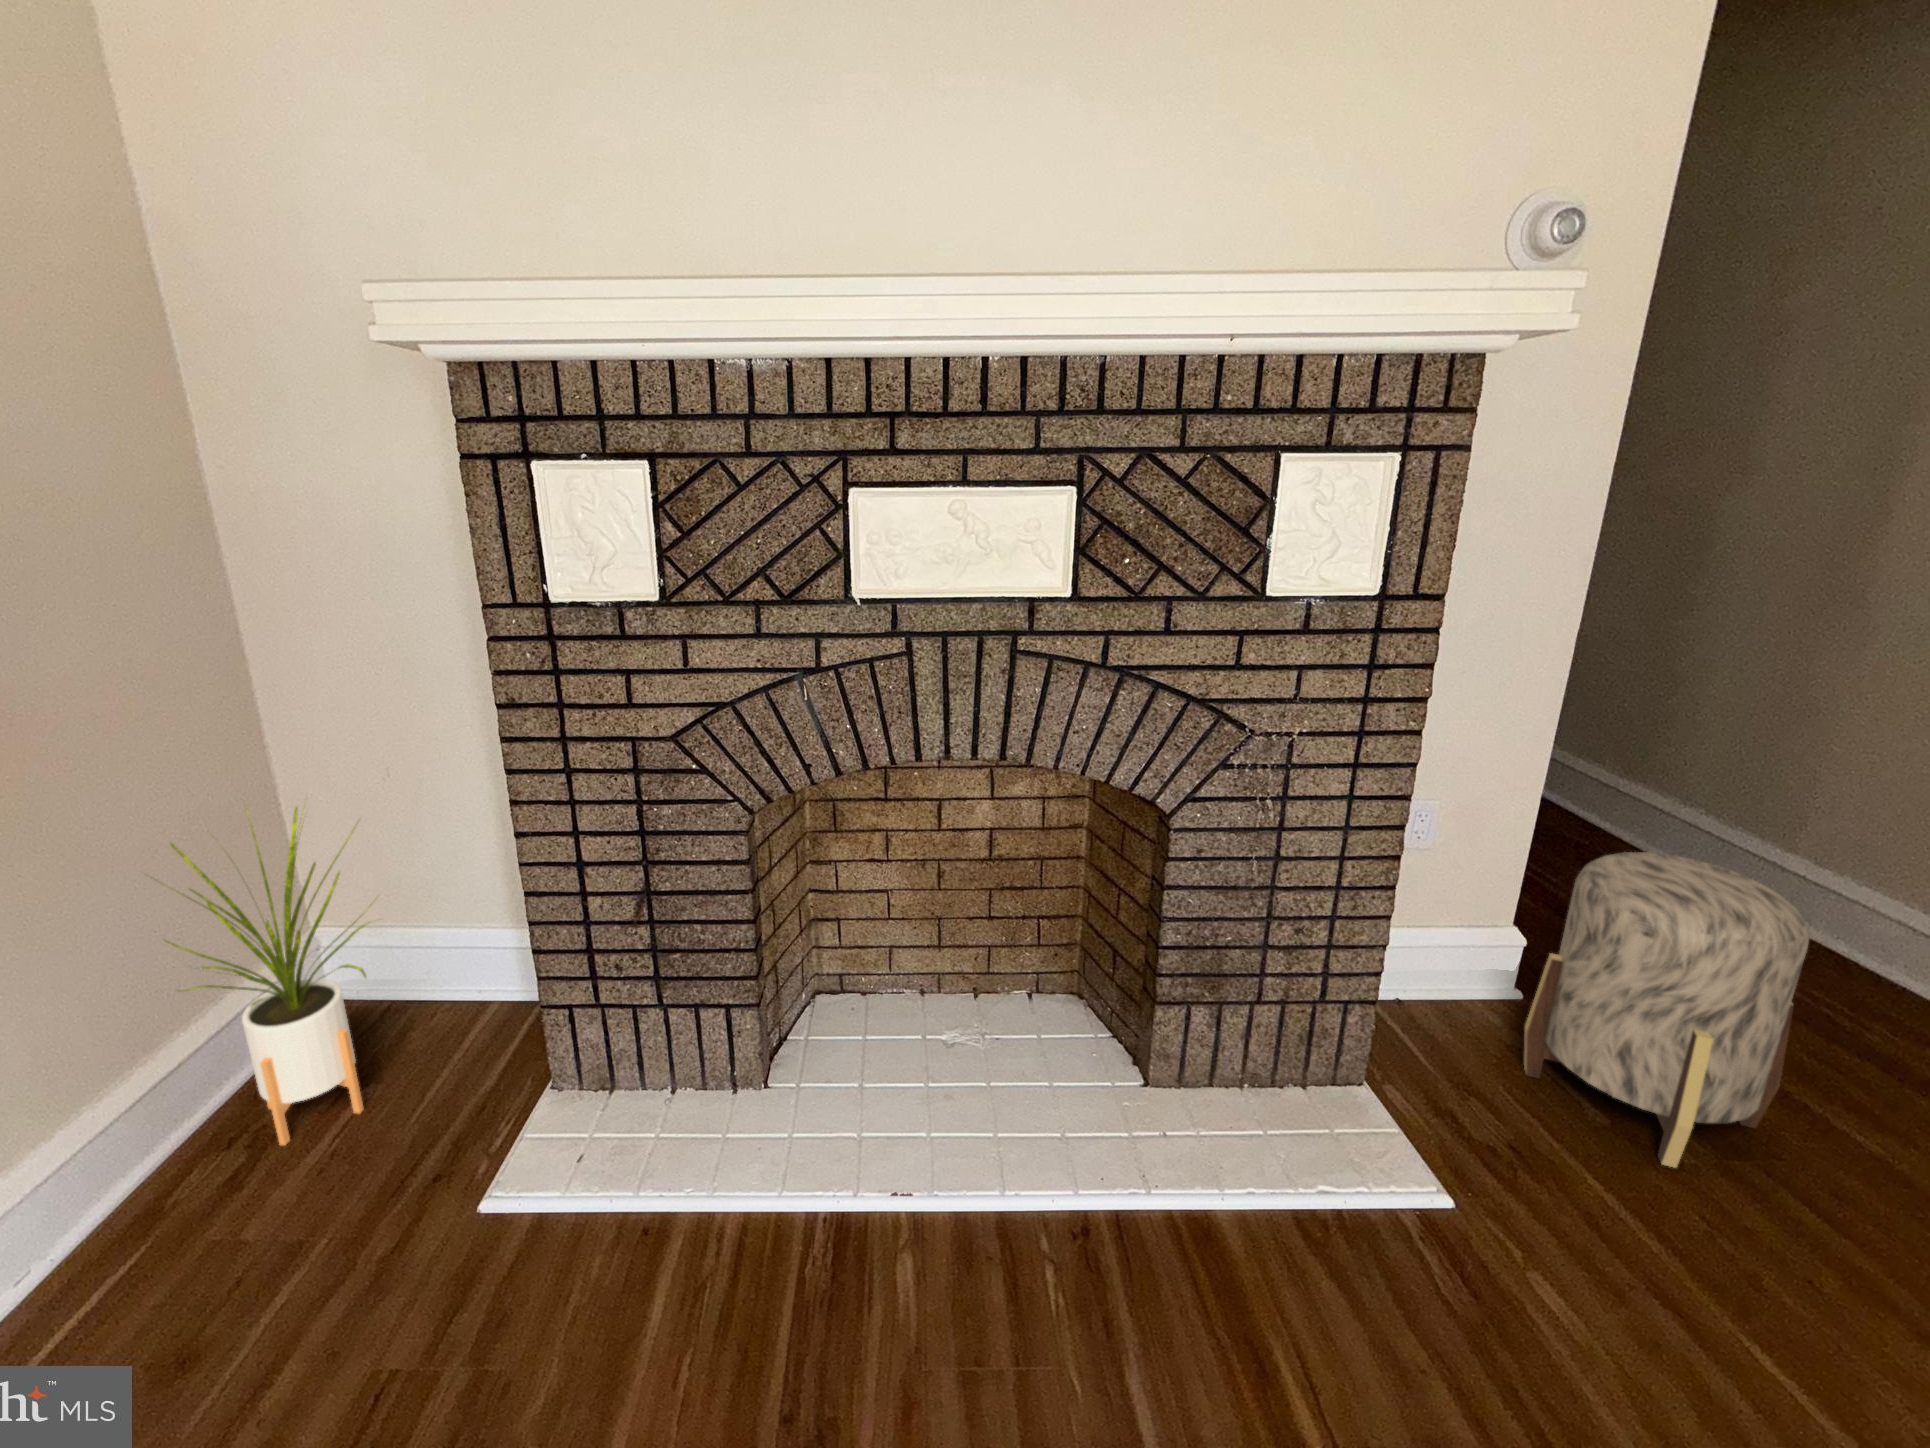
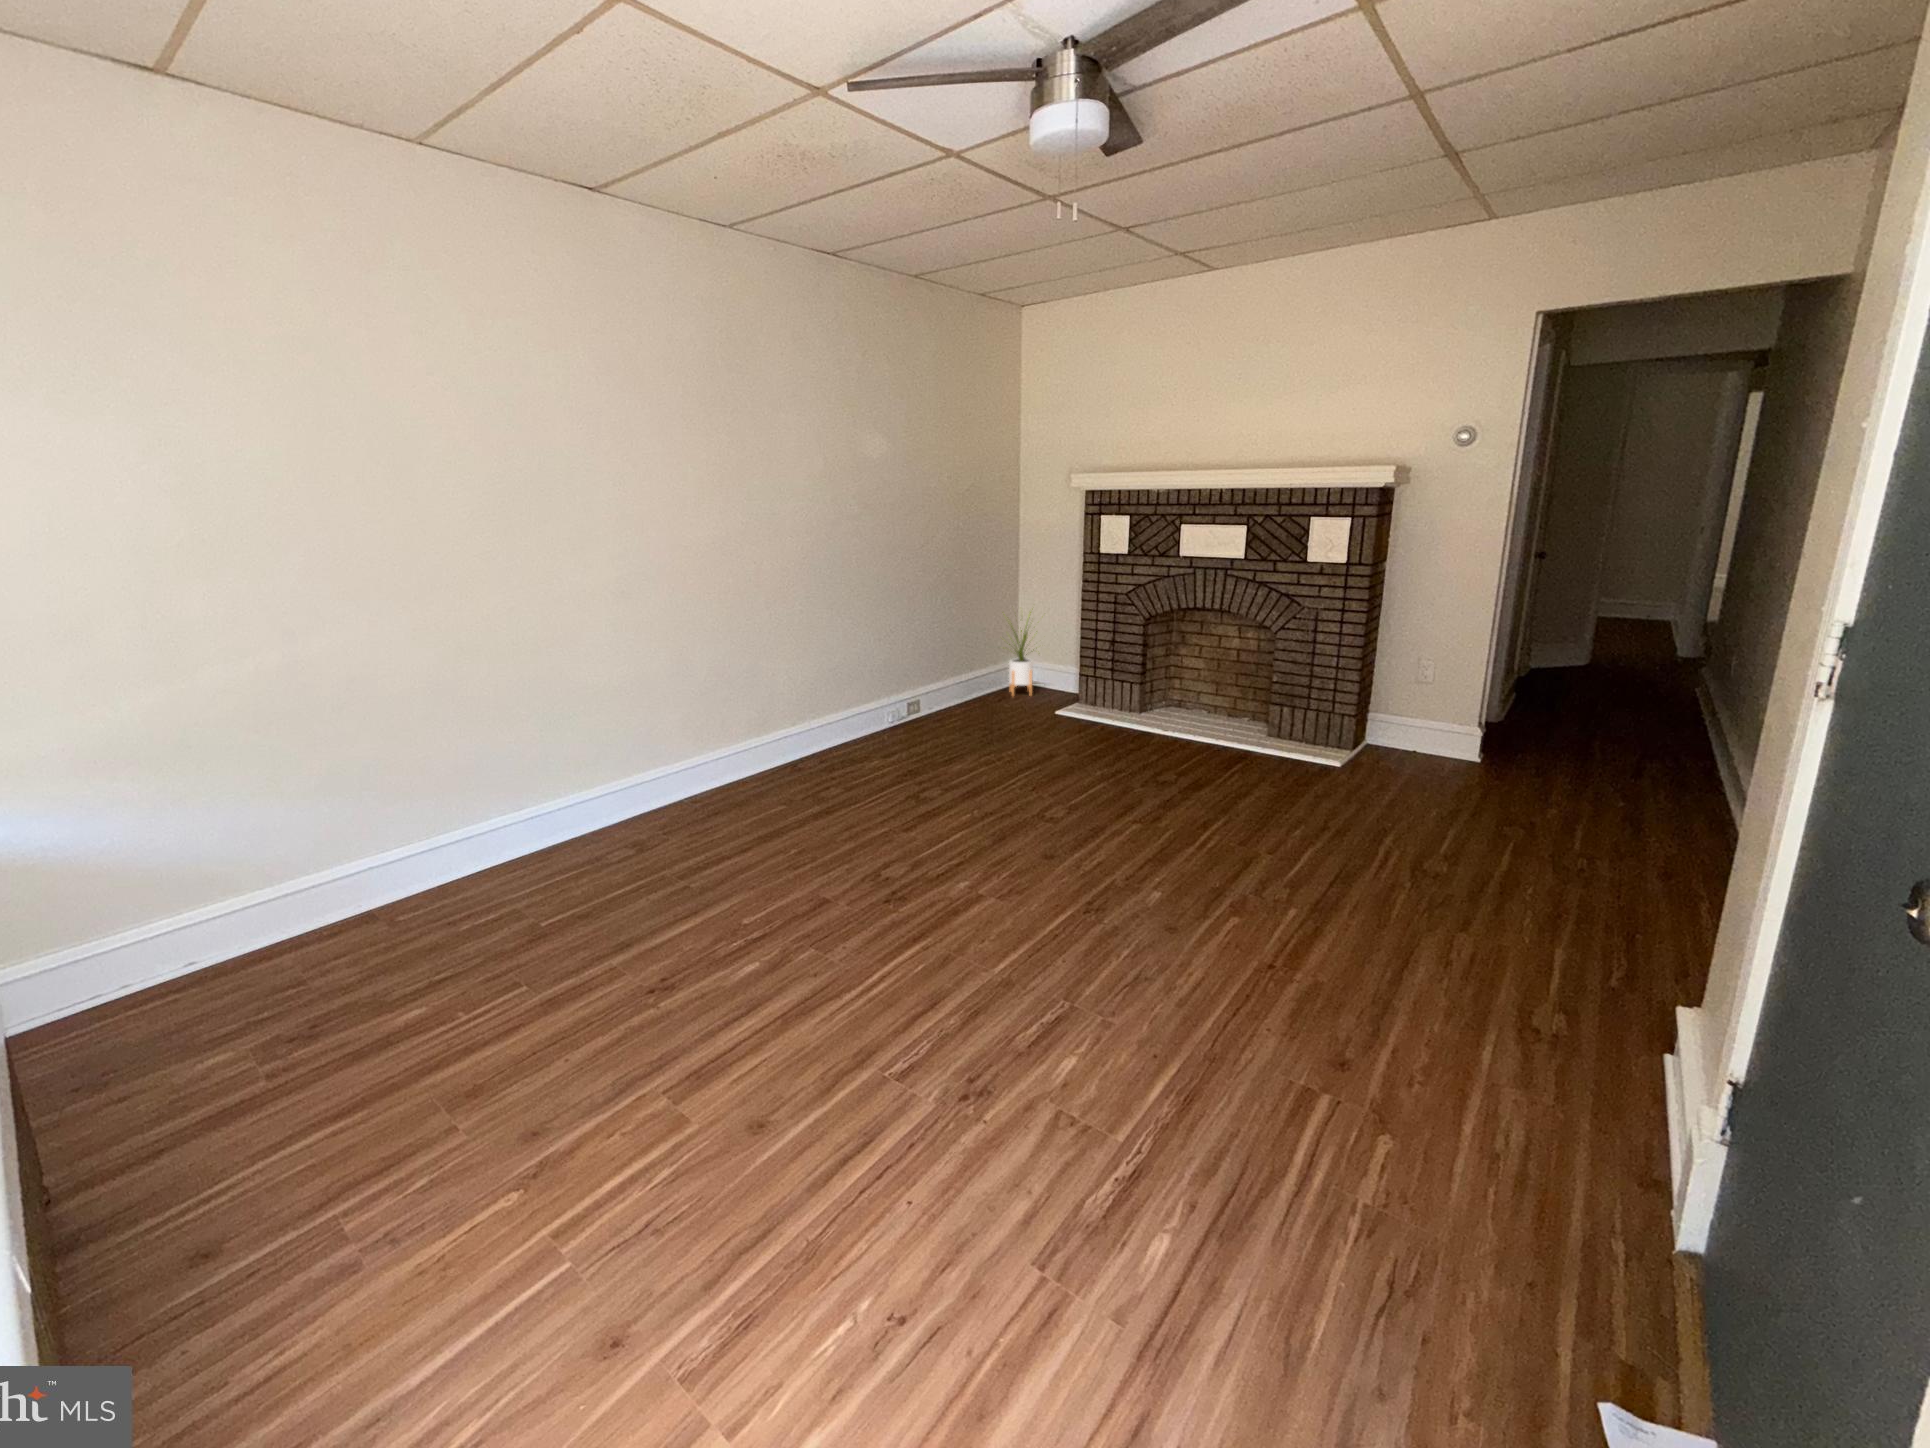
ottoman: present [1524,852,1810,1168] -> none [1422,674,1516,783]

